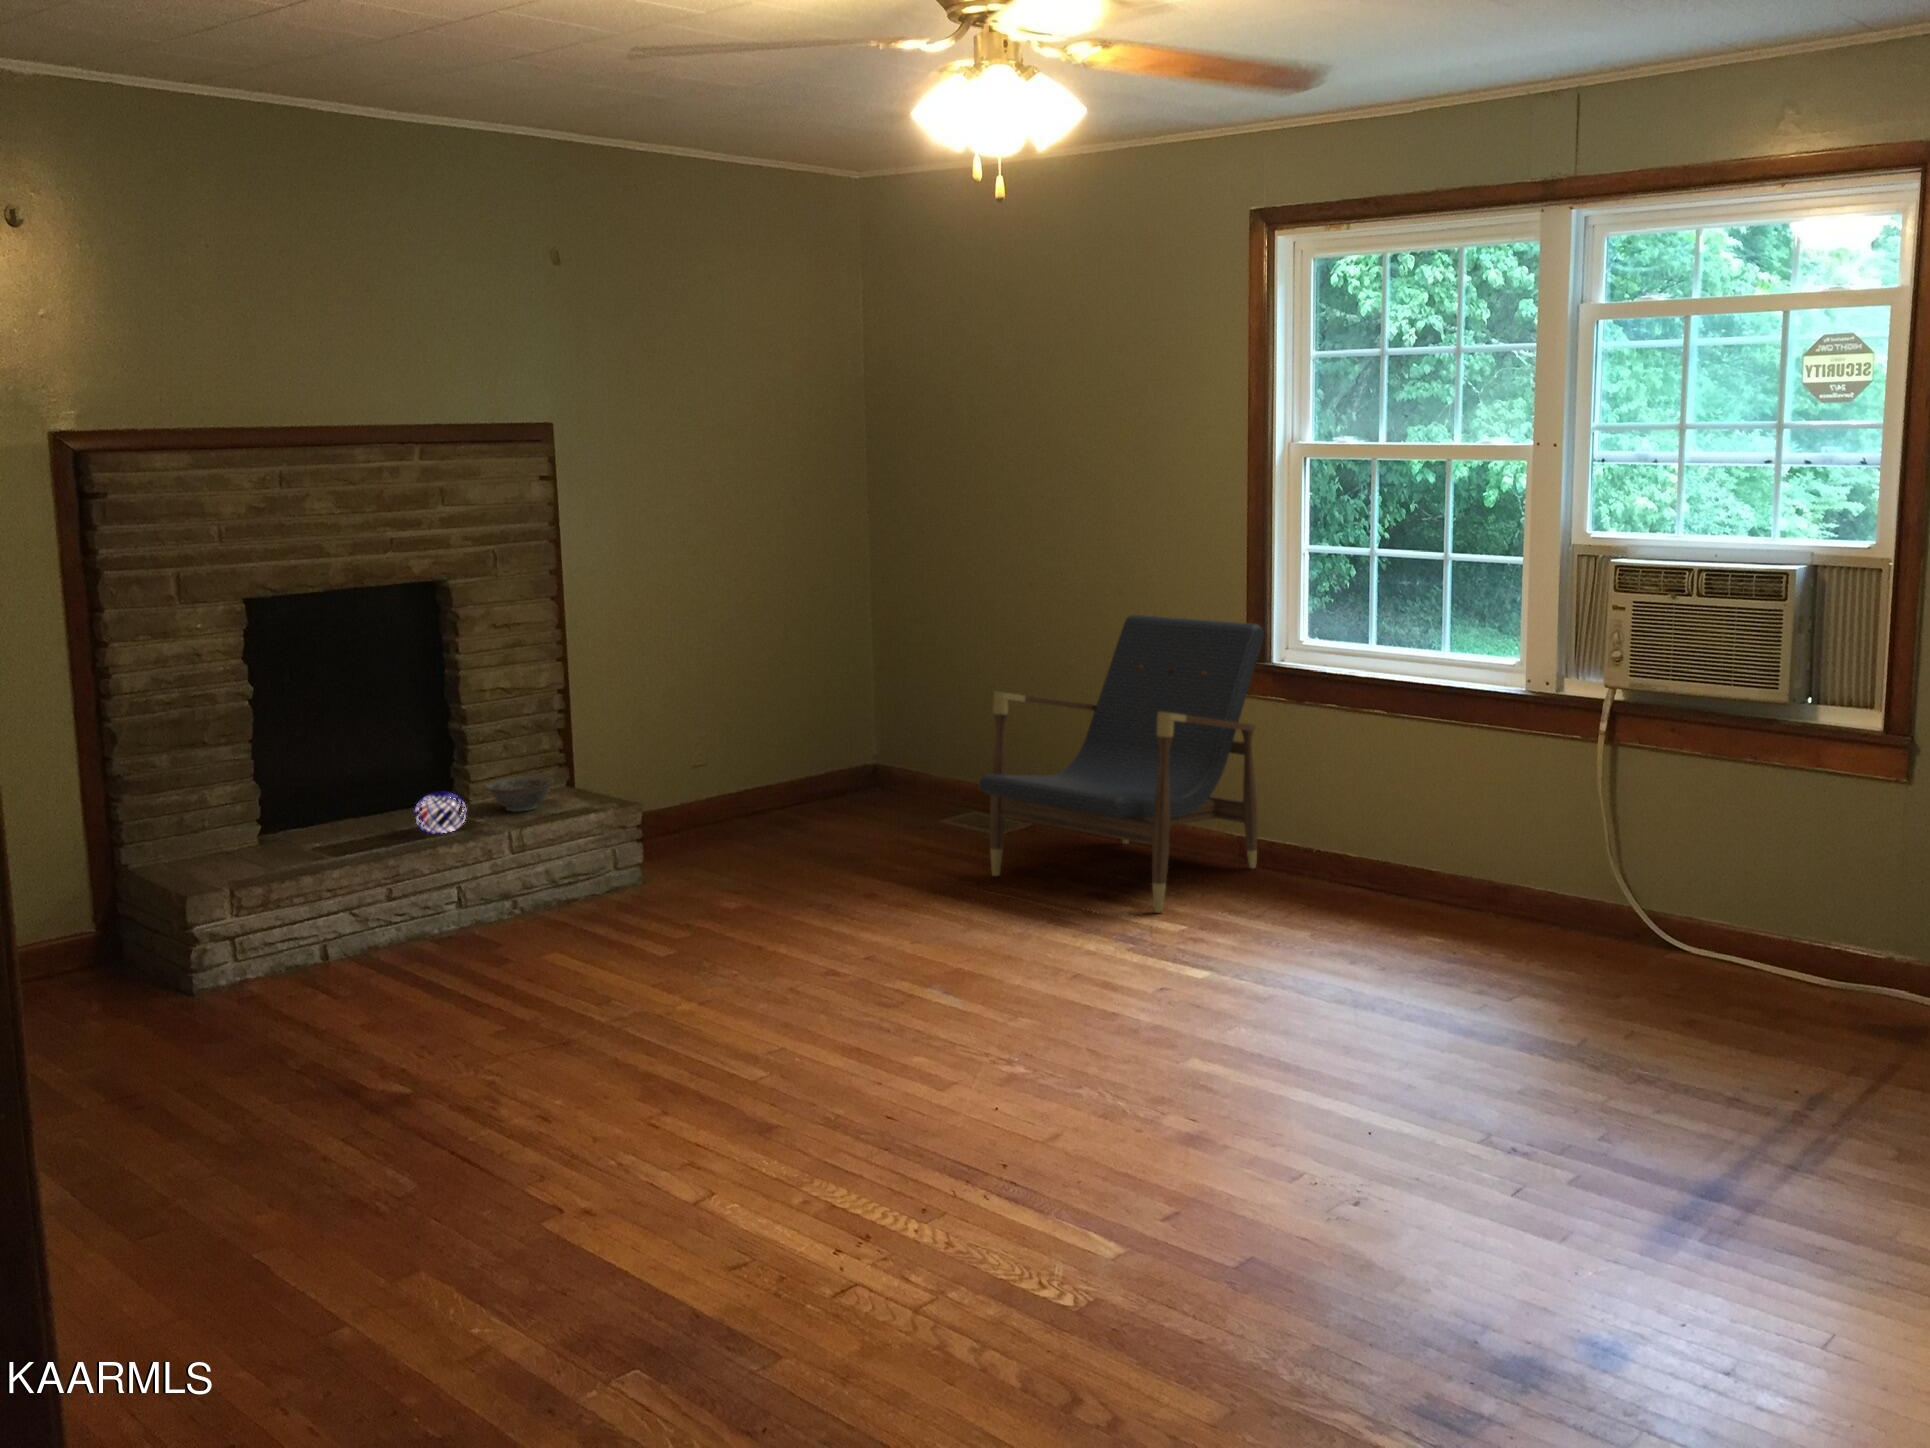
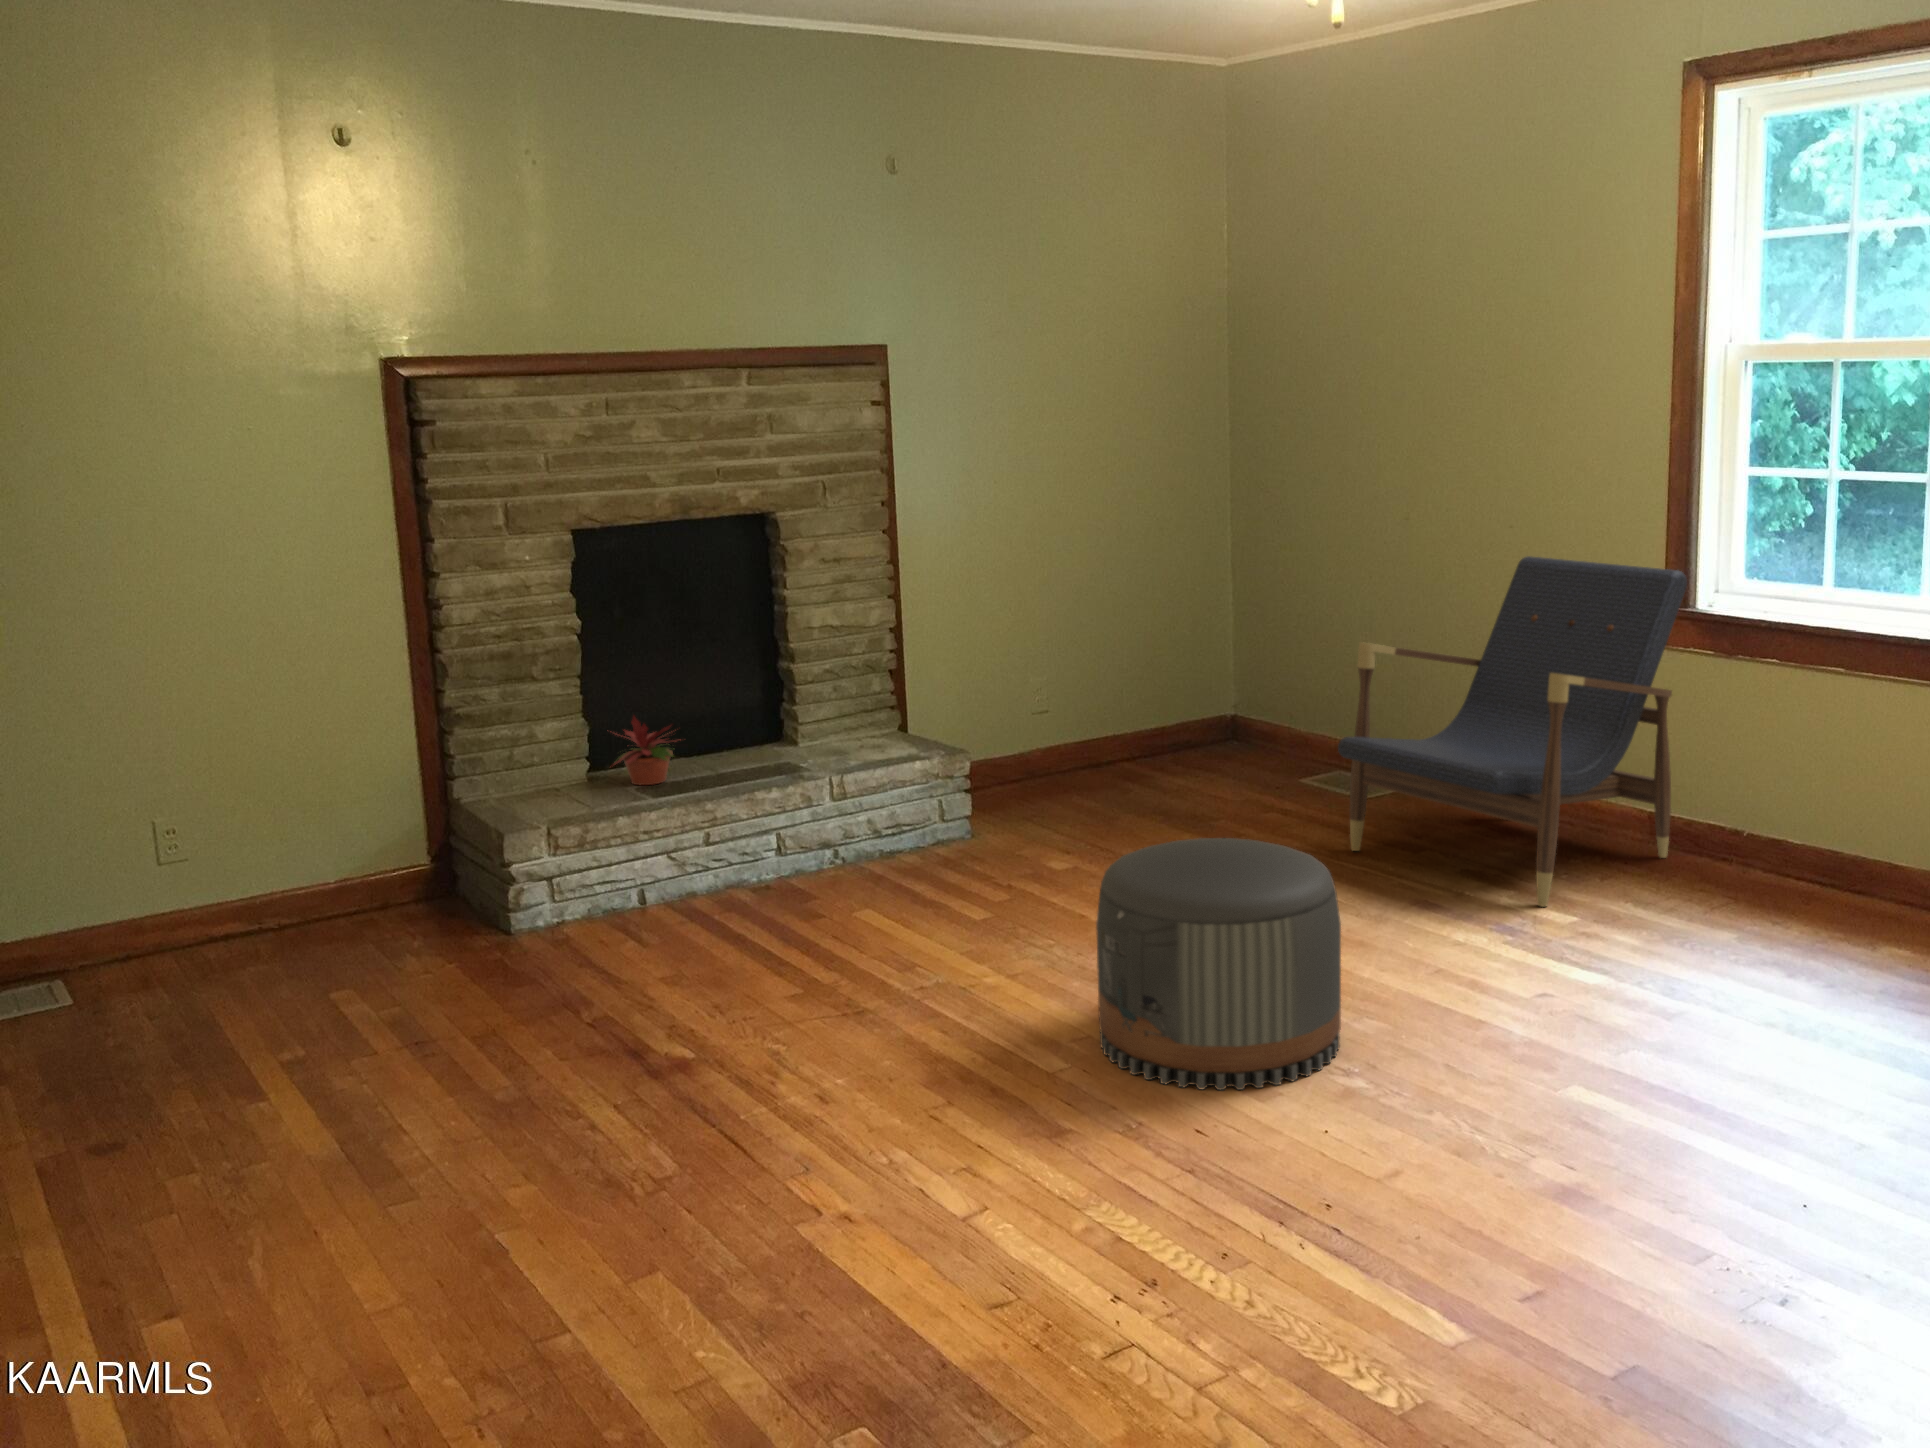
potted plant: none [280,776,367,846] -> present [614,716,673,785]
decorative bowl: present [484,776,555,812] -> none [809,719,882,756]
decorative orb: present [414,792,467,834] -> none [735,734,788,778]
pouf: none [786,861,1001,1080] -> present [1096,838,1341,1090]

